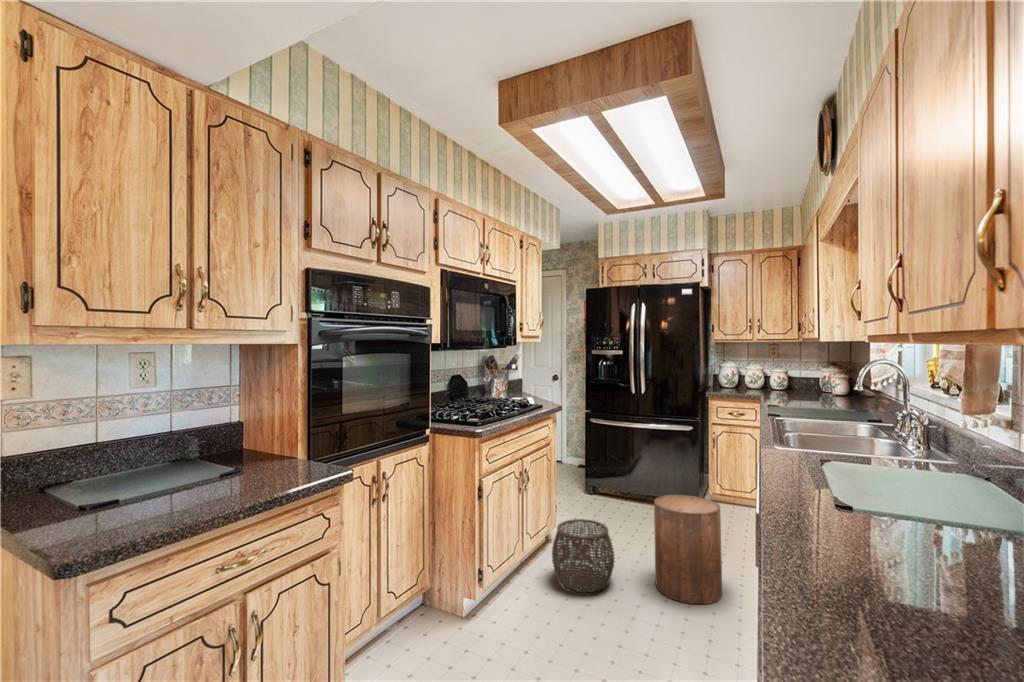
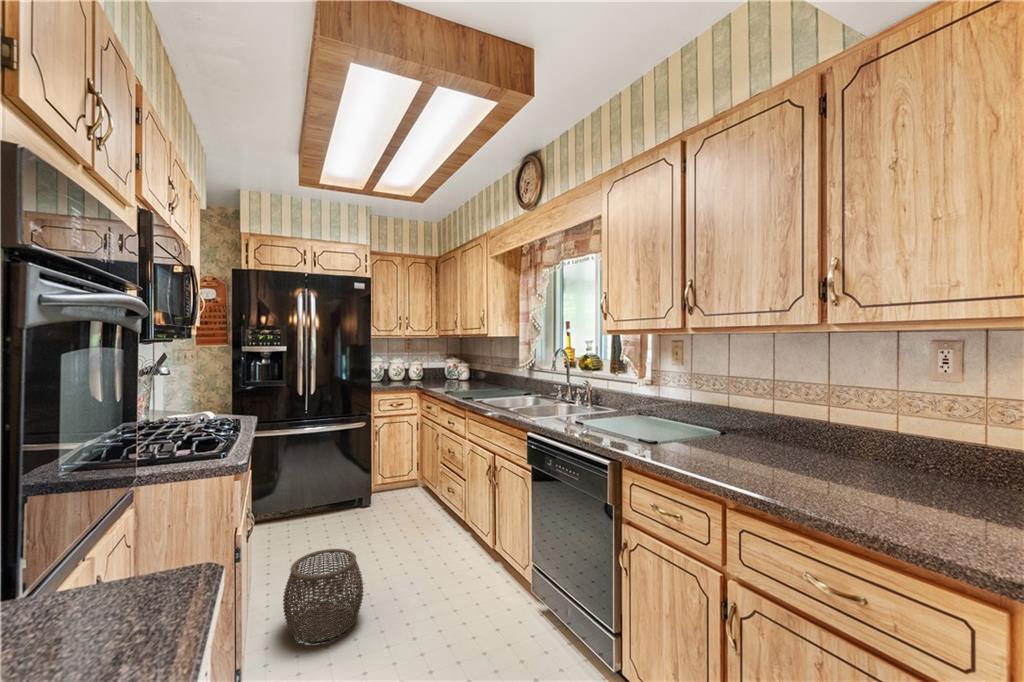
stool: present [654,495,722,604] -> none [393,489,455,597]

